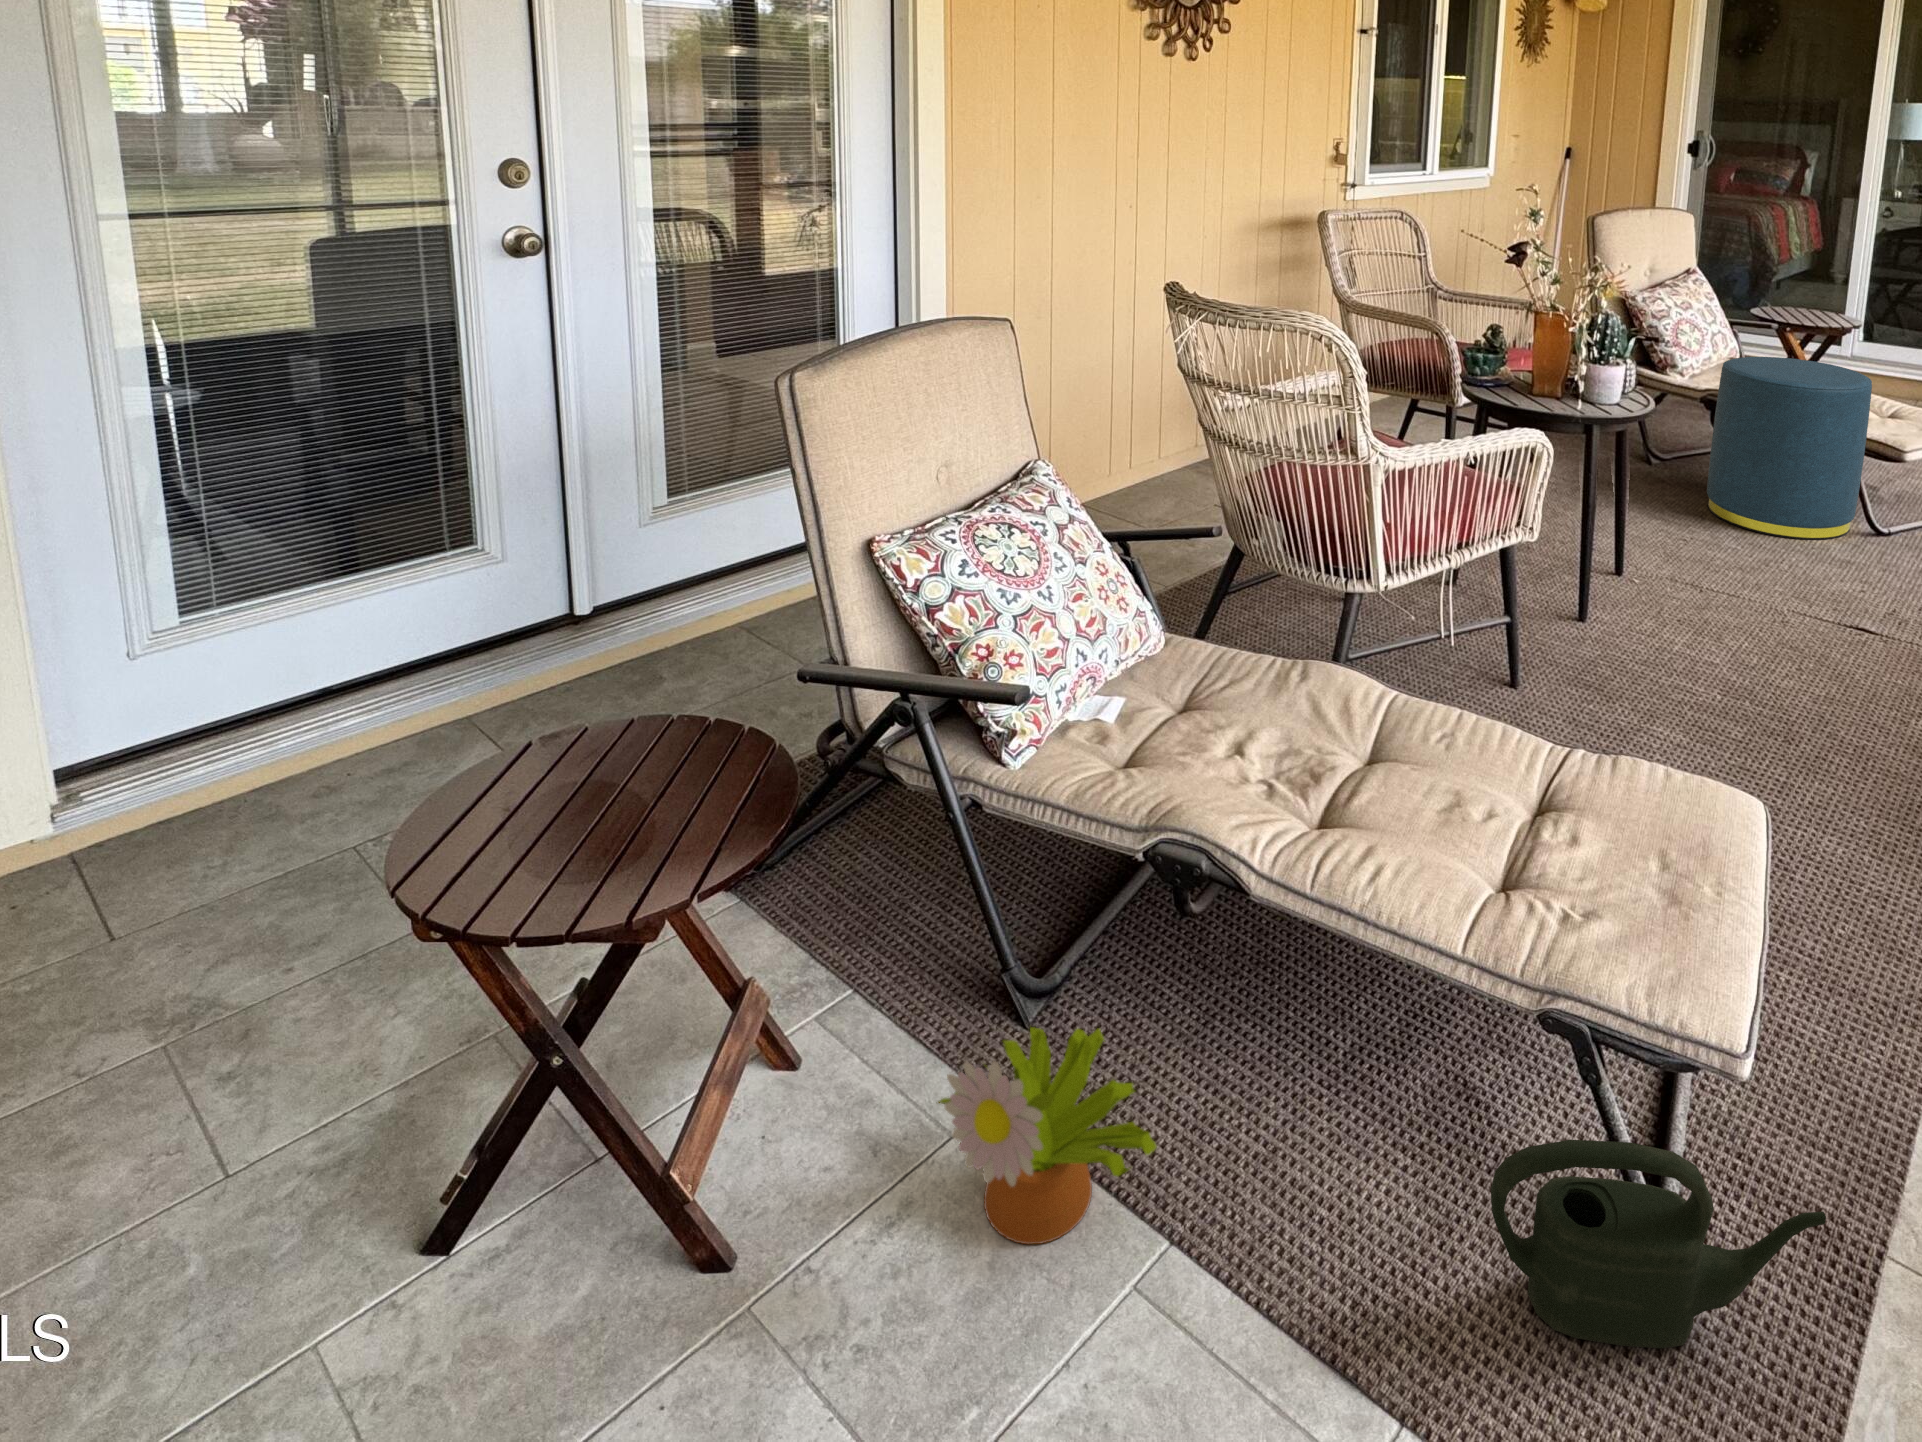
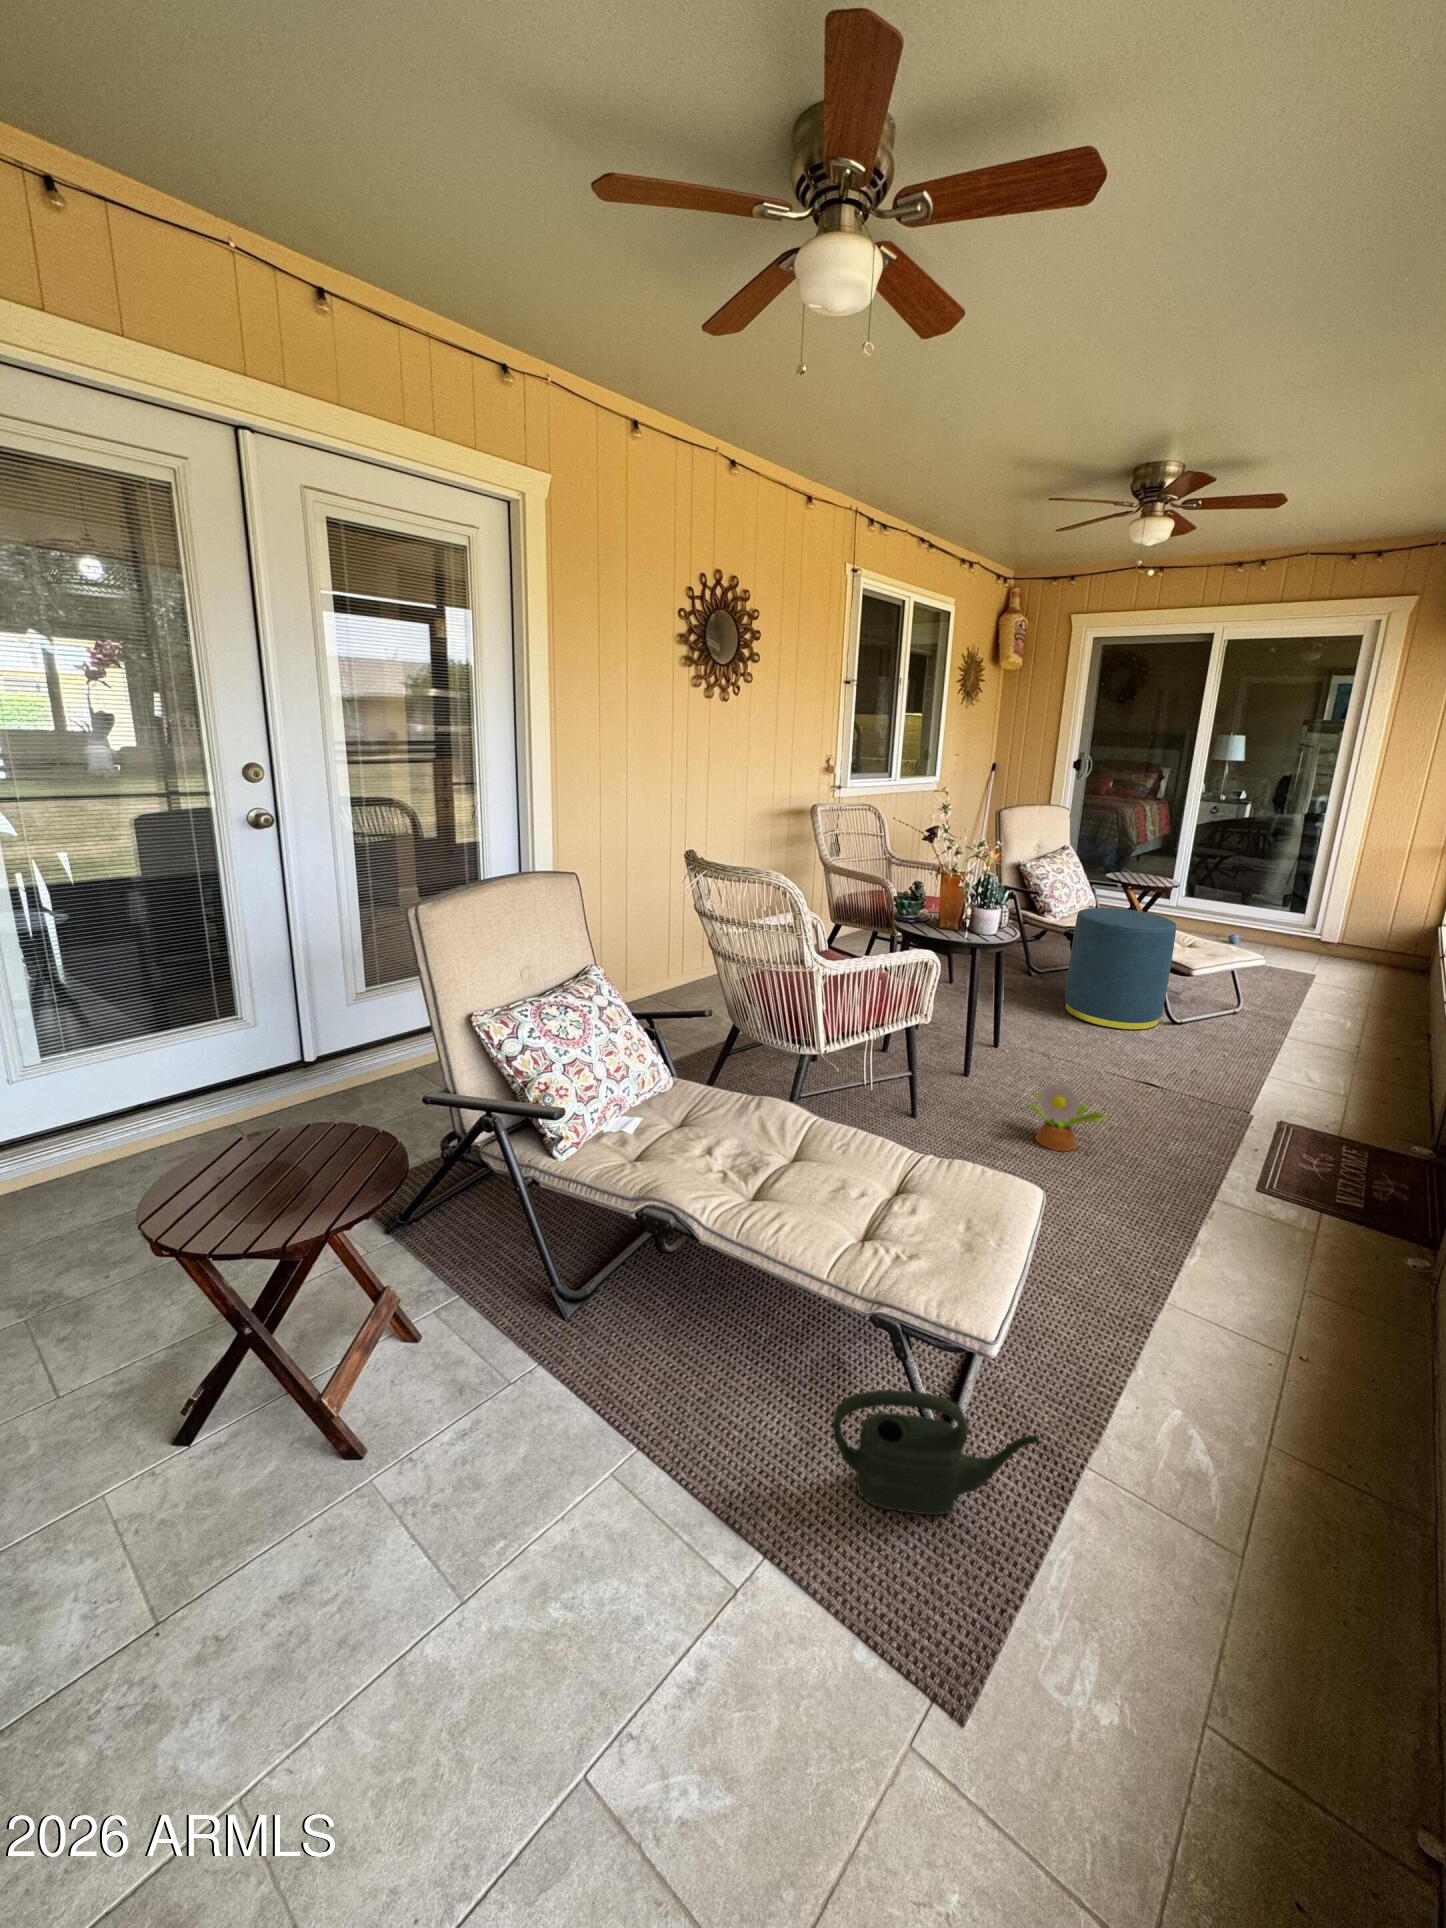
decorative plant: present [938,1027,1157,1244] -> present [1022,1082,1106,1151]

